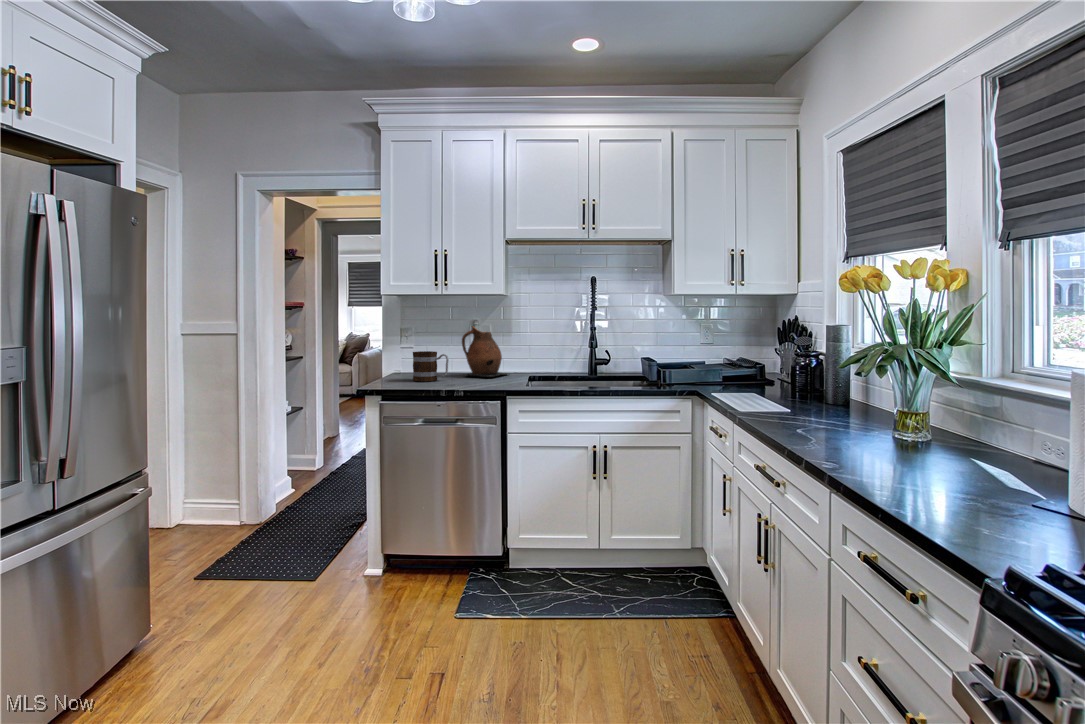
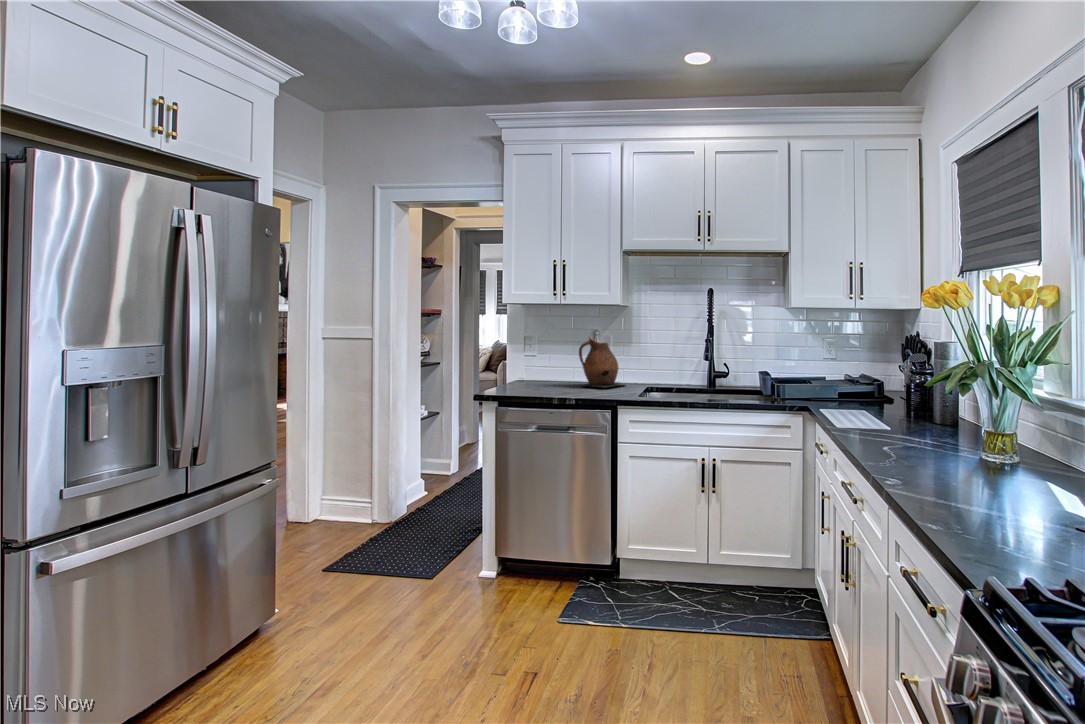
mug: present [413,351,449,381] -> none [530,362,564,391]

